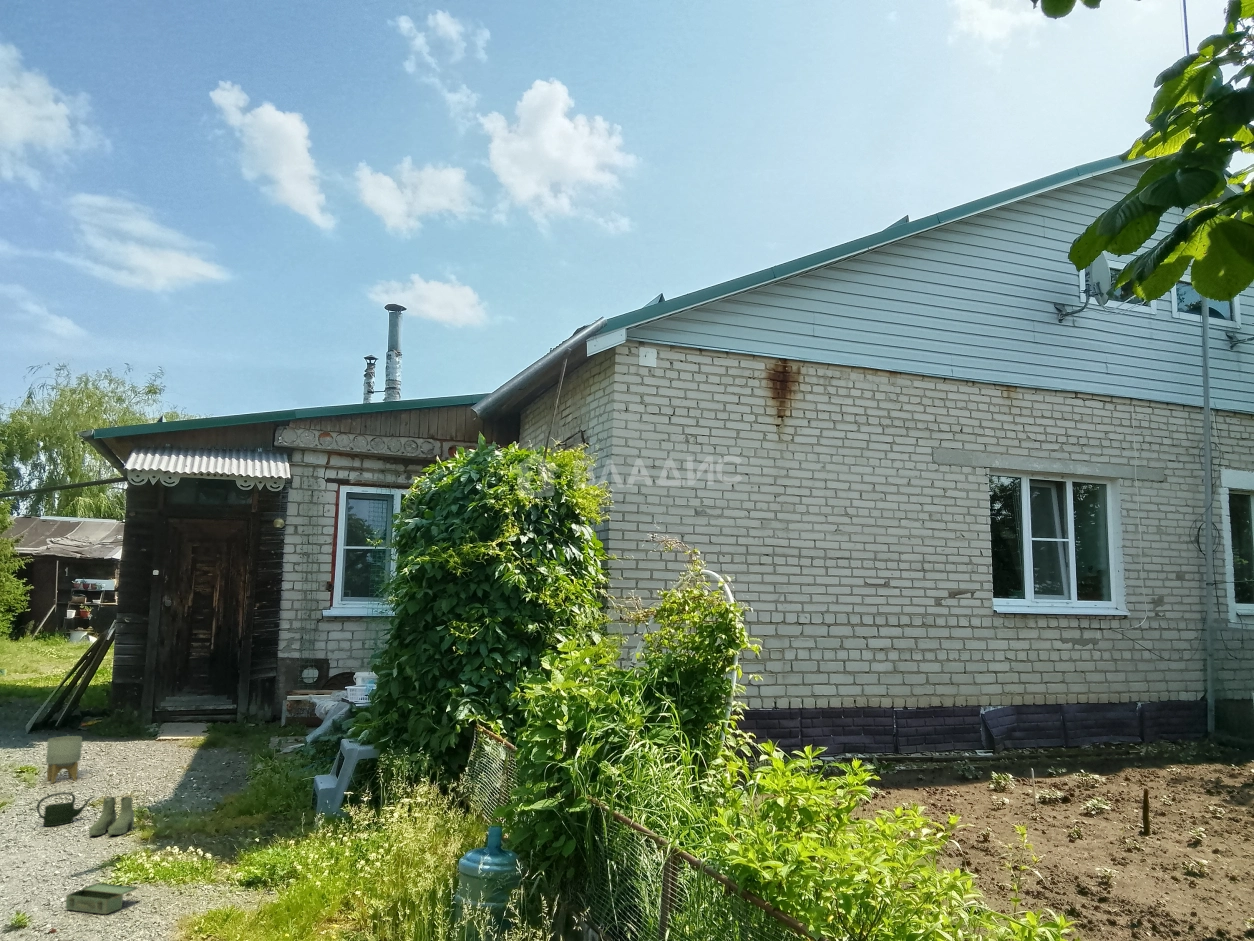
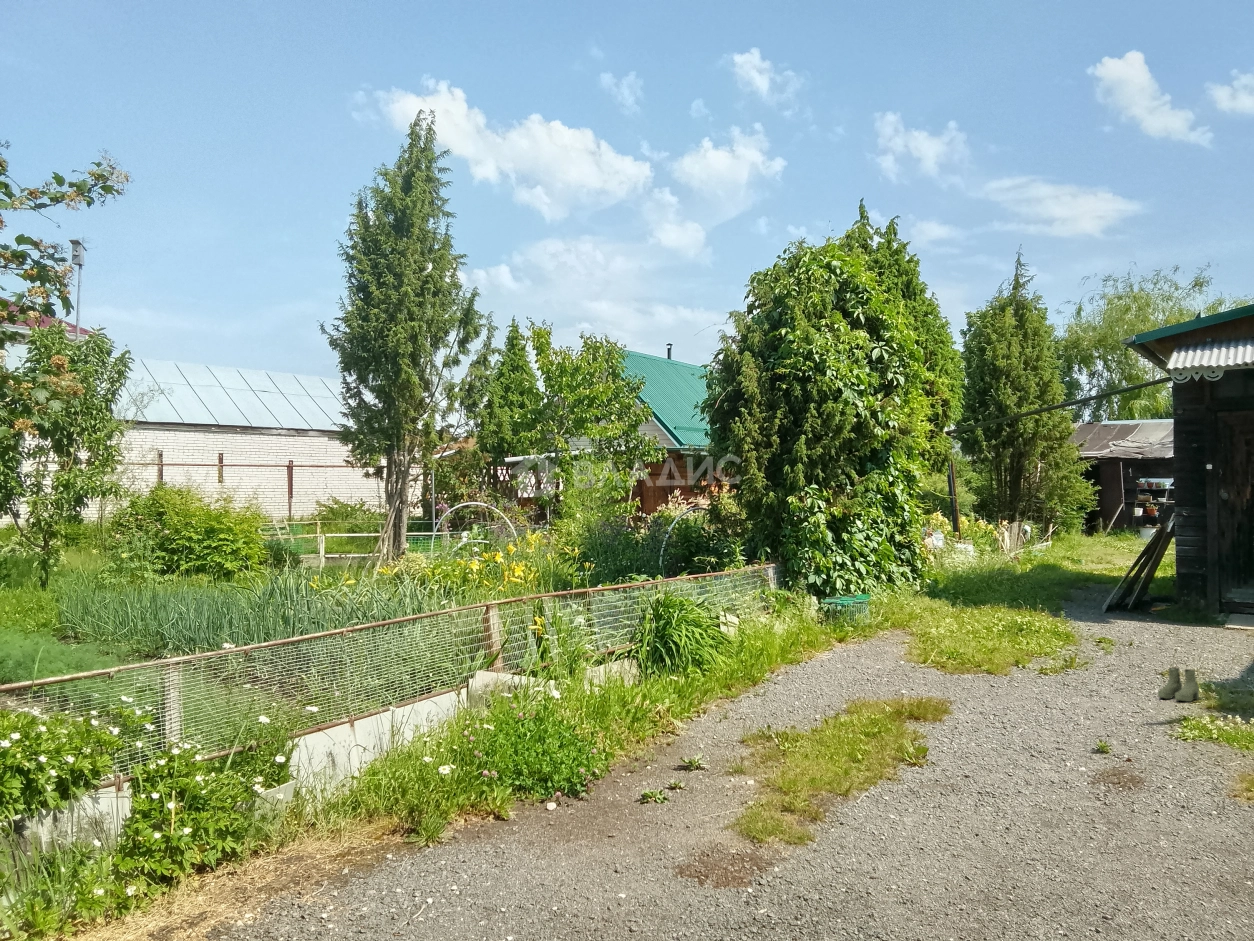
planter: present [46,736,82,783] -> none [1119,615,1149,655]
watering can: present [37,792,93,826] -> none [1113,658,1161,686]
toolbox: present [66,883,137,914] -> none [1139,731,1200,756]

